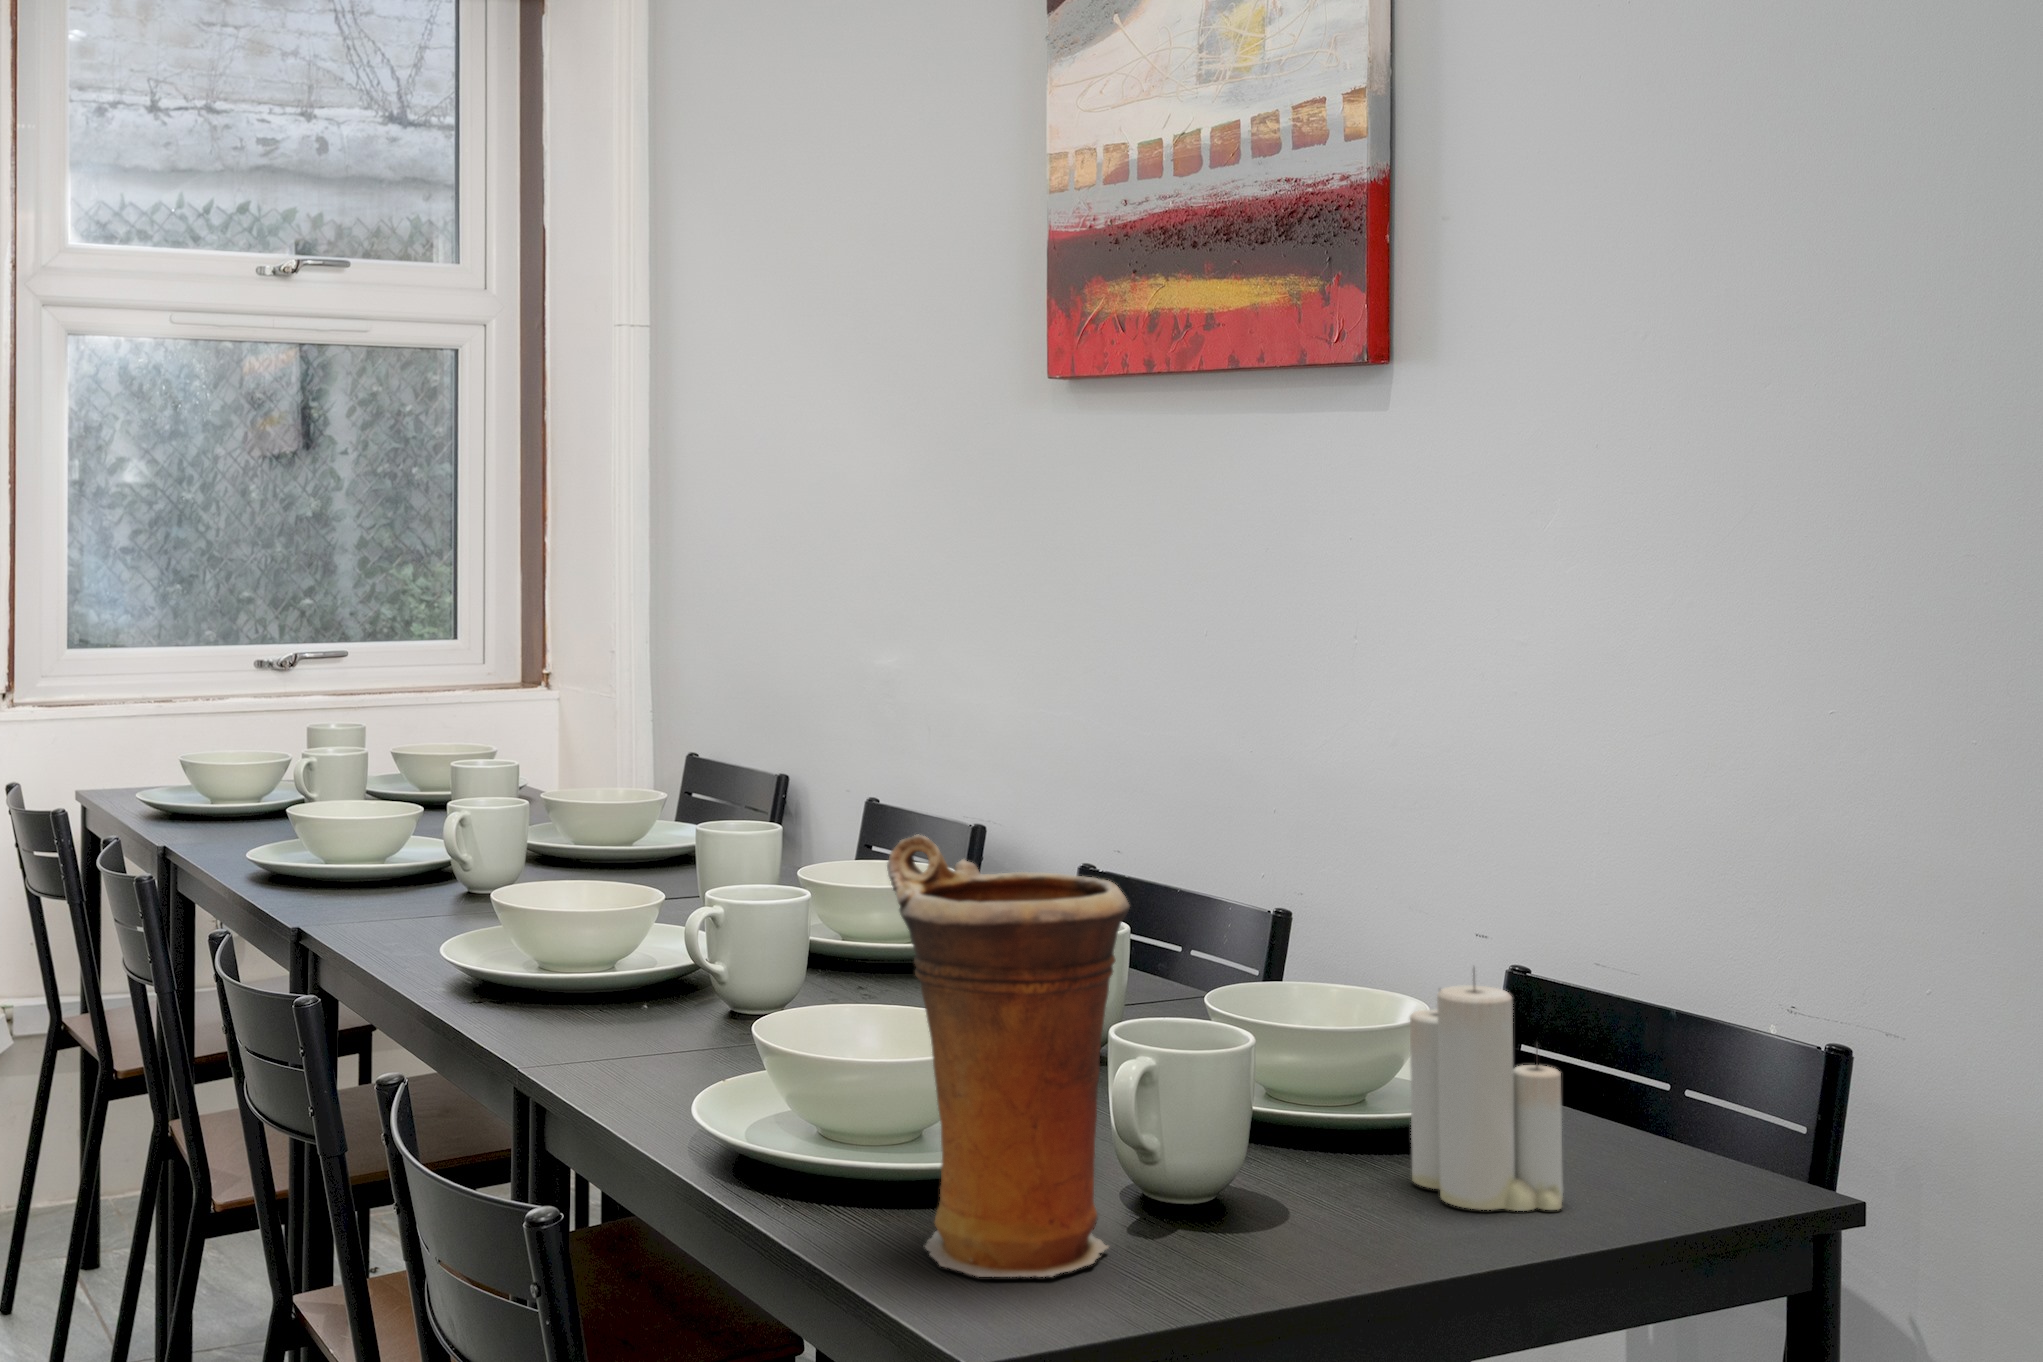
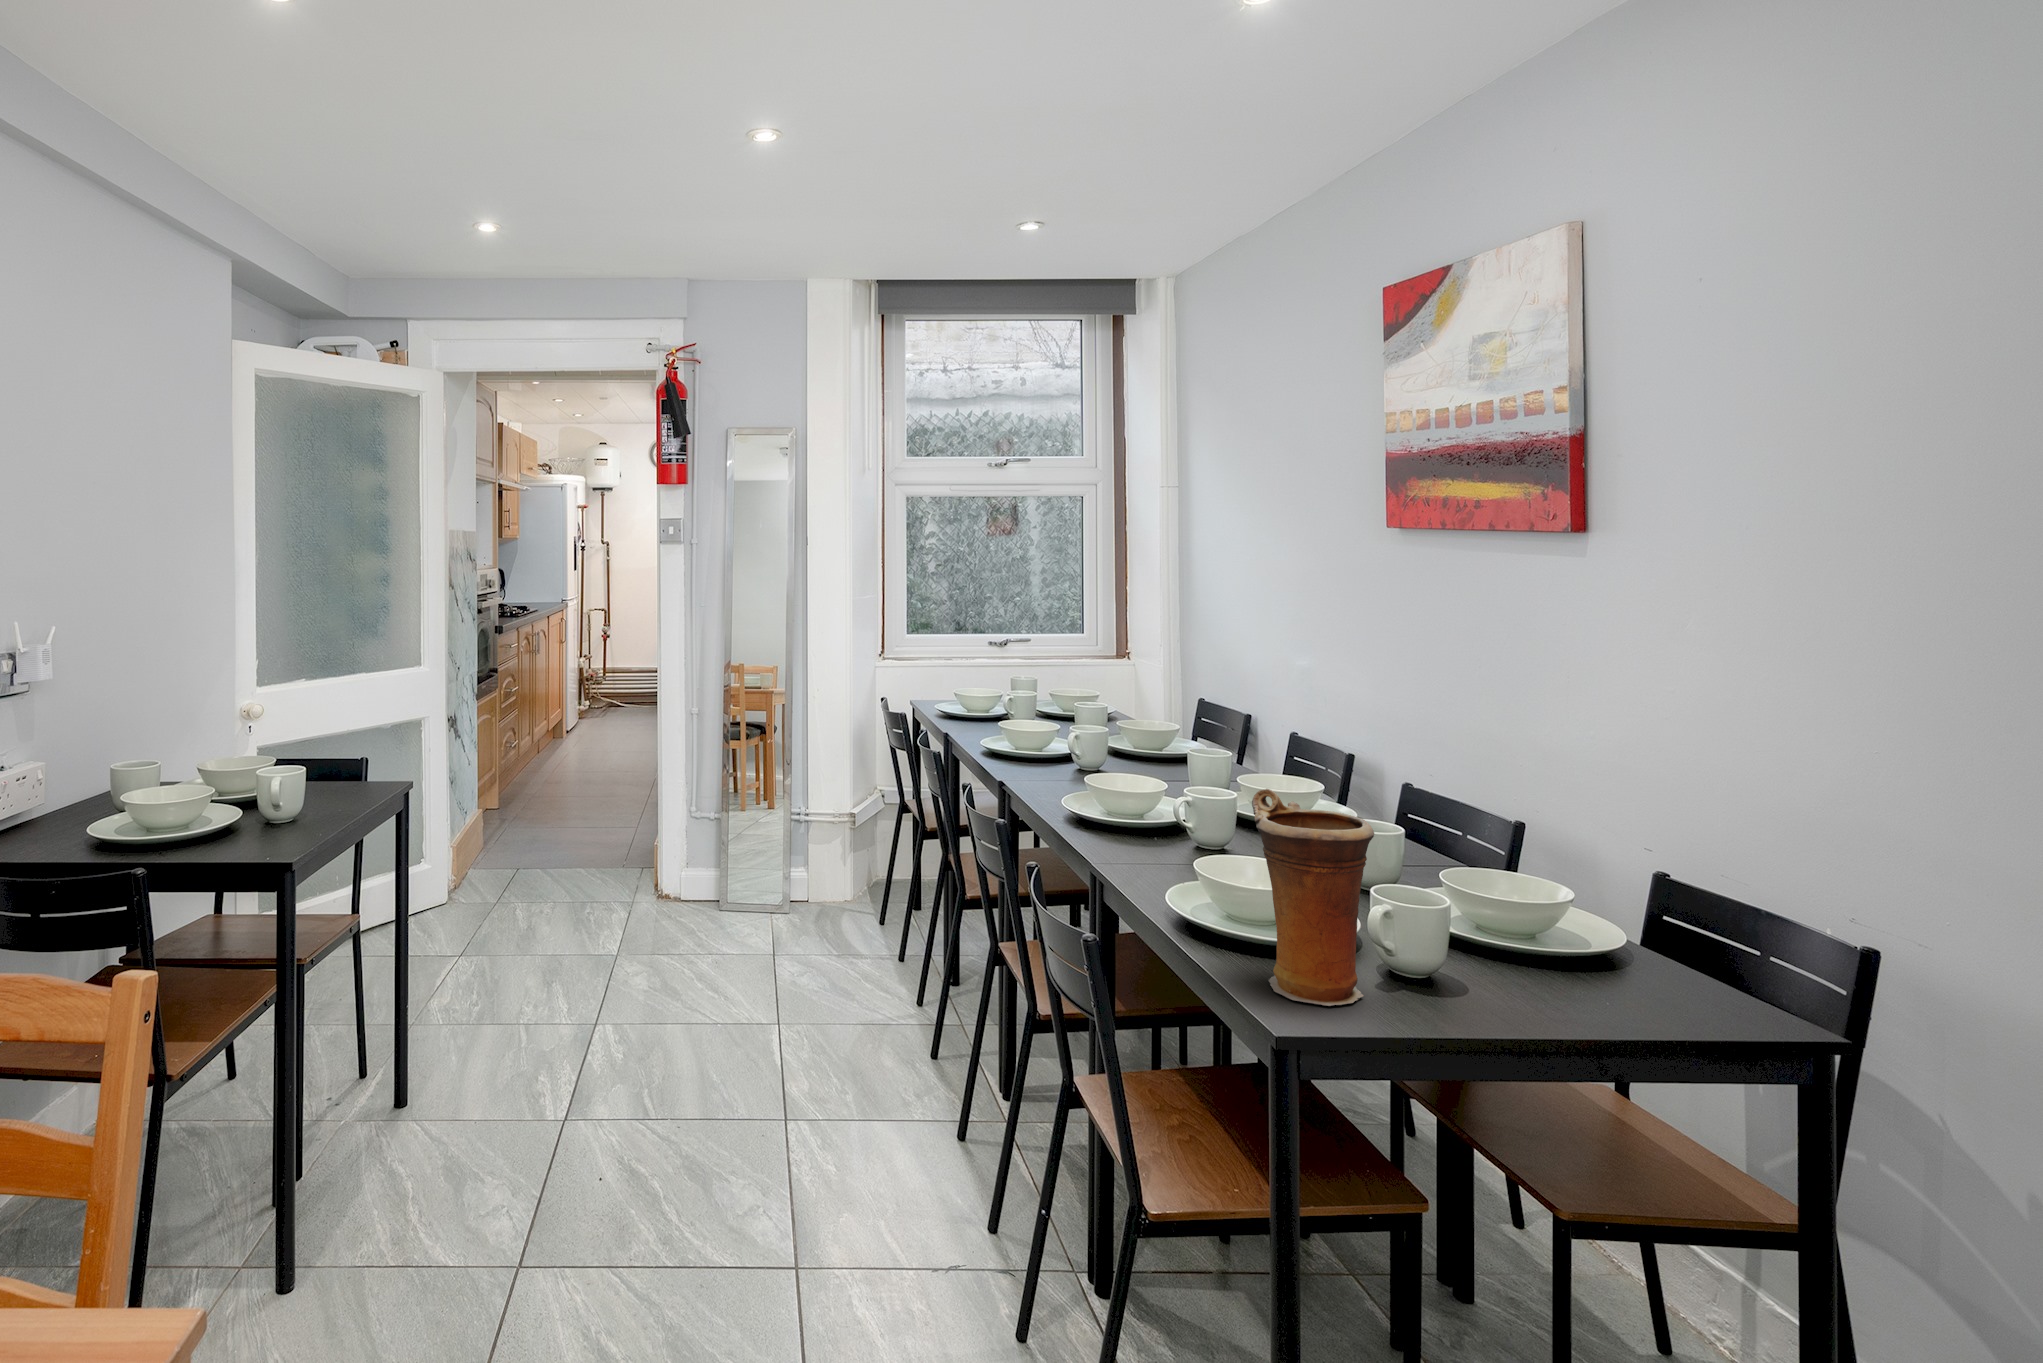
candle: present [1410,984,1563,1211] -> none [1548,882,1639,1016]

